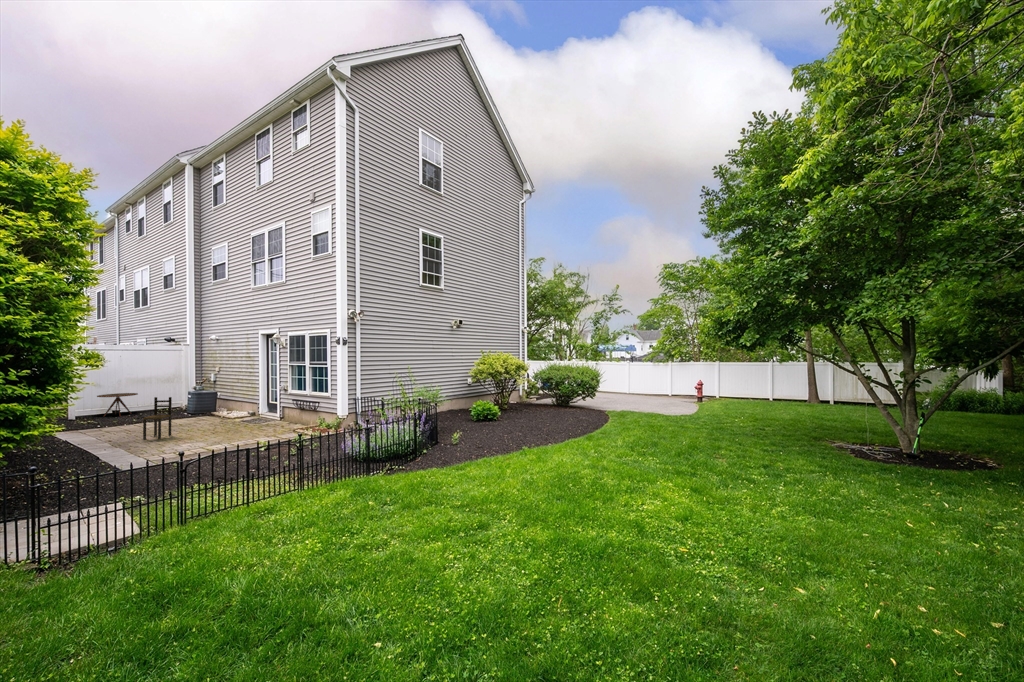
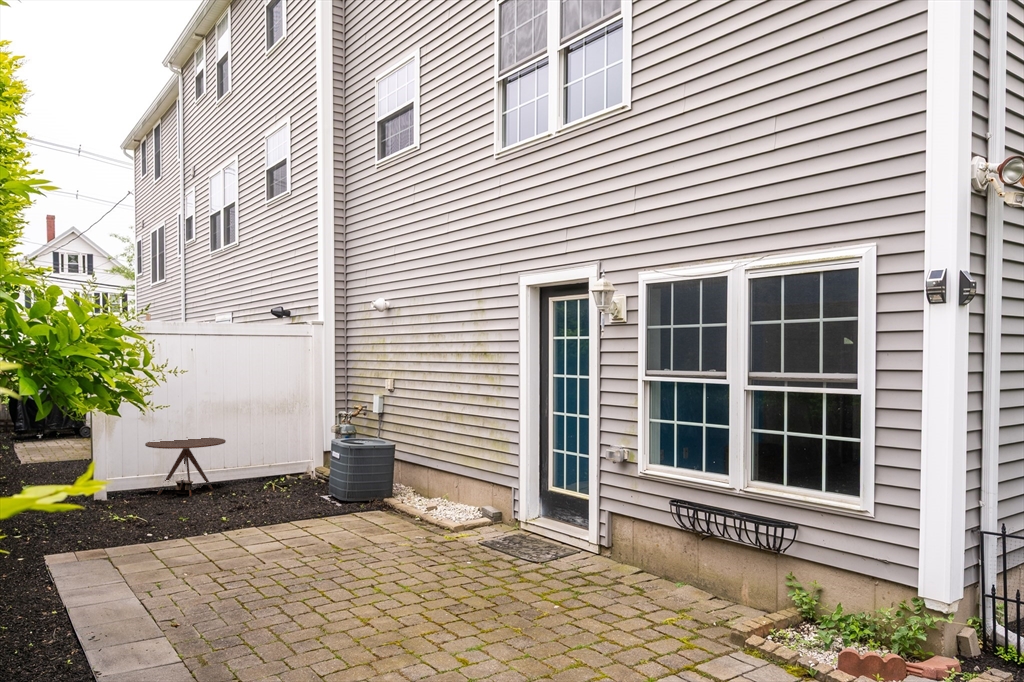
chair: present [143,397,172,439] -> none [264,479,340,632]

